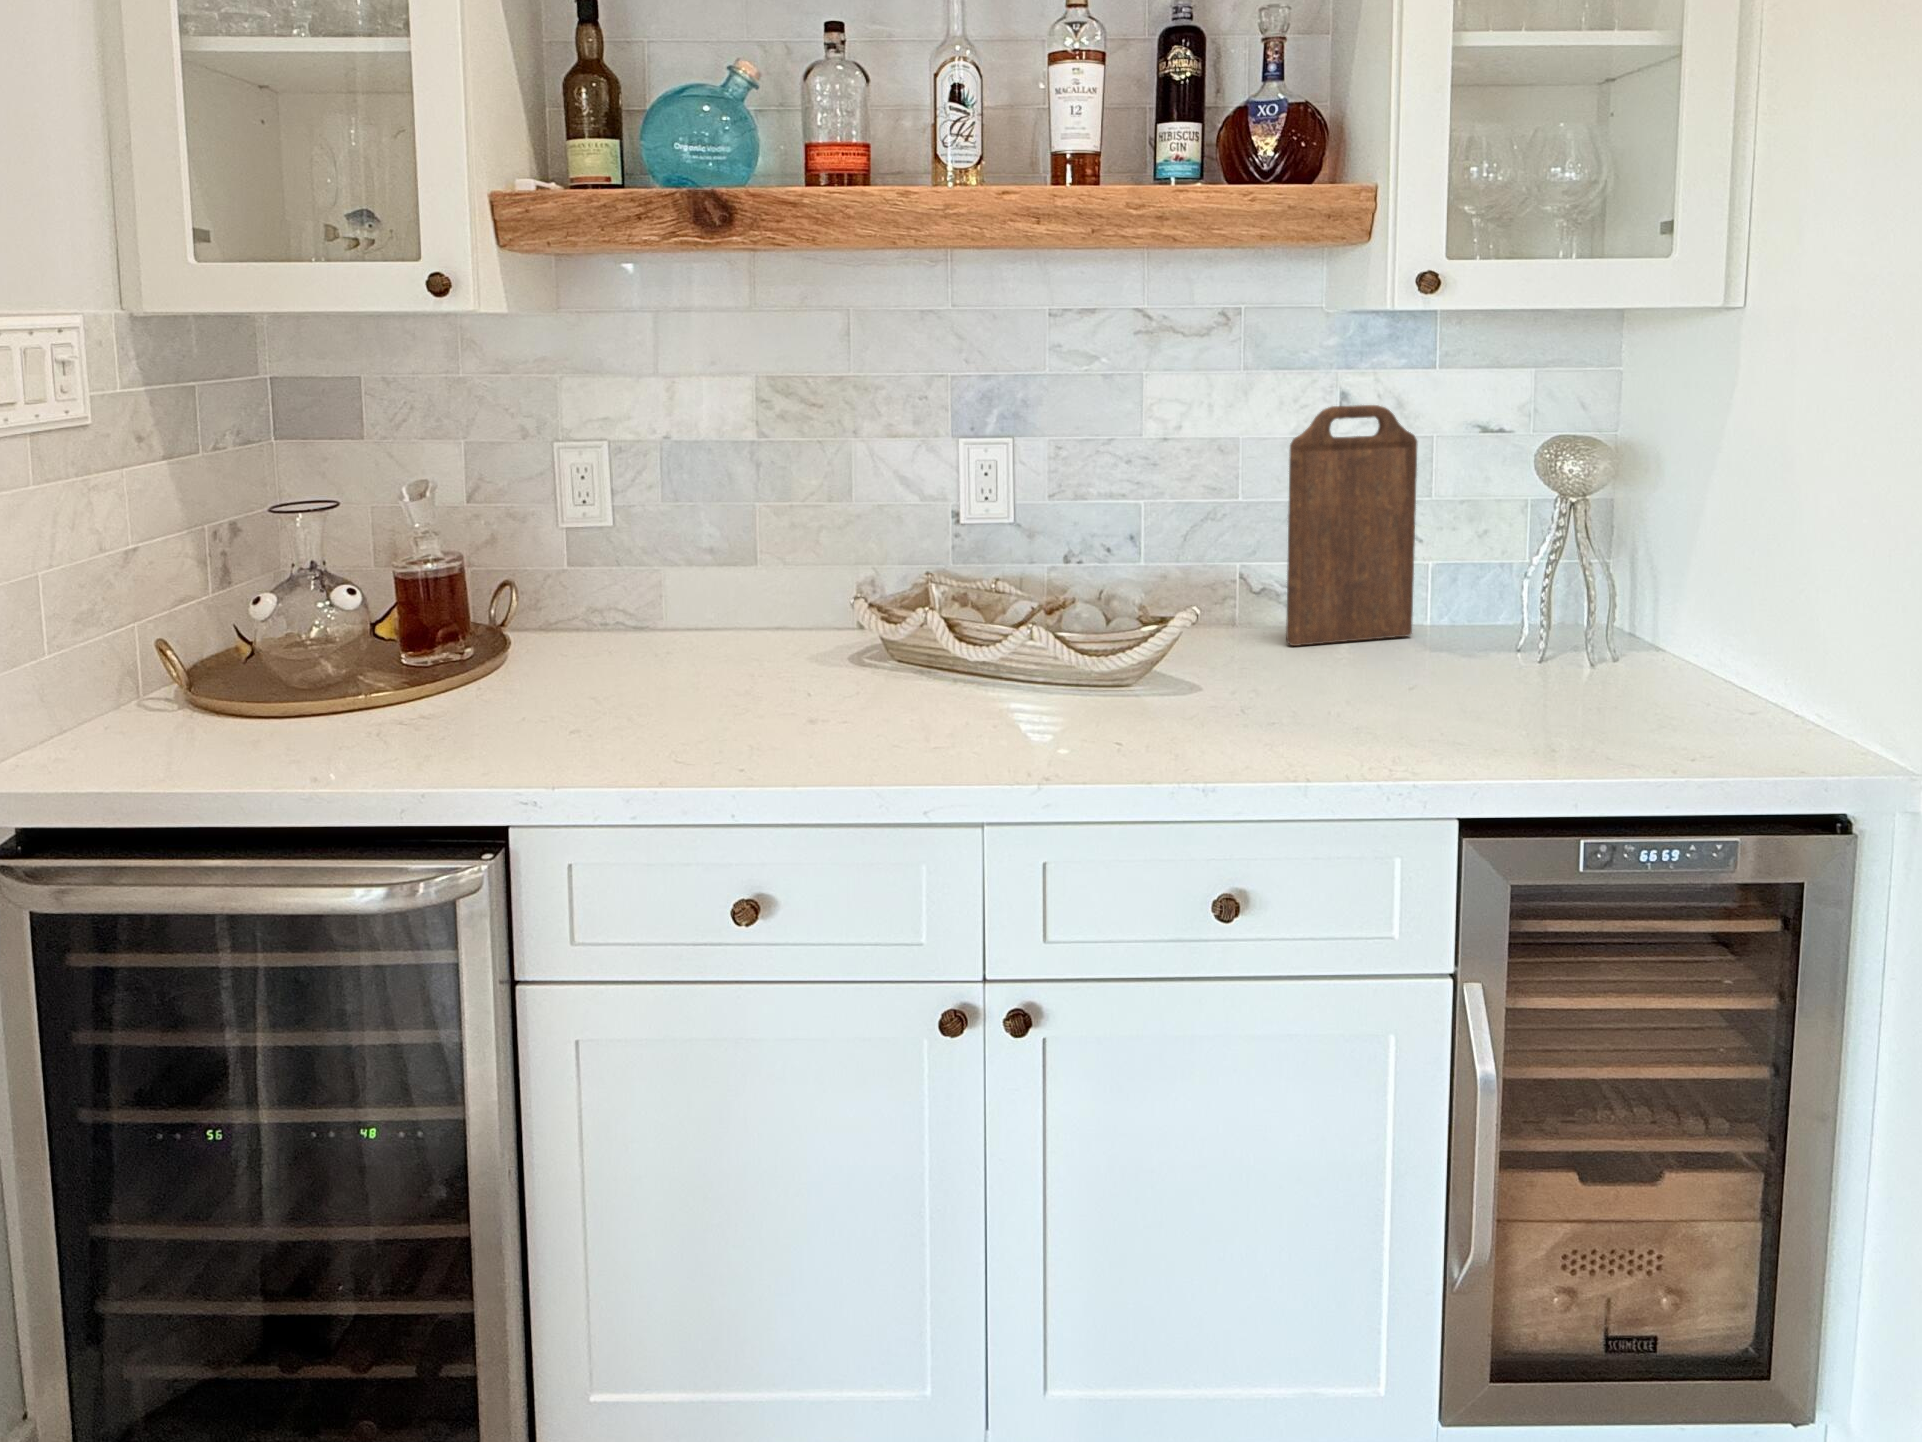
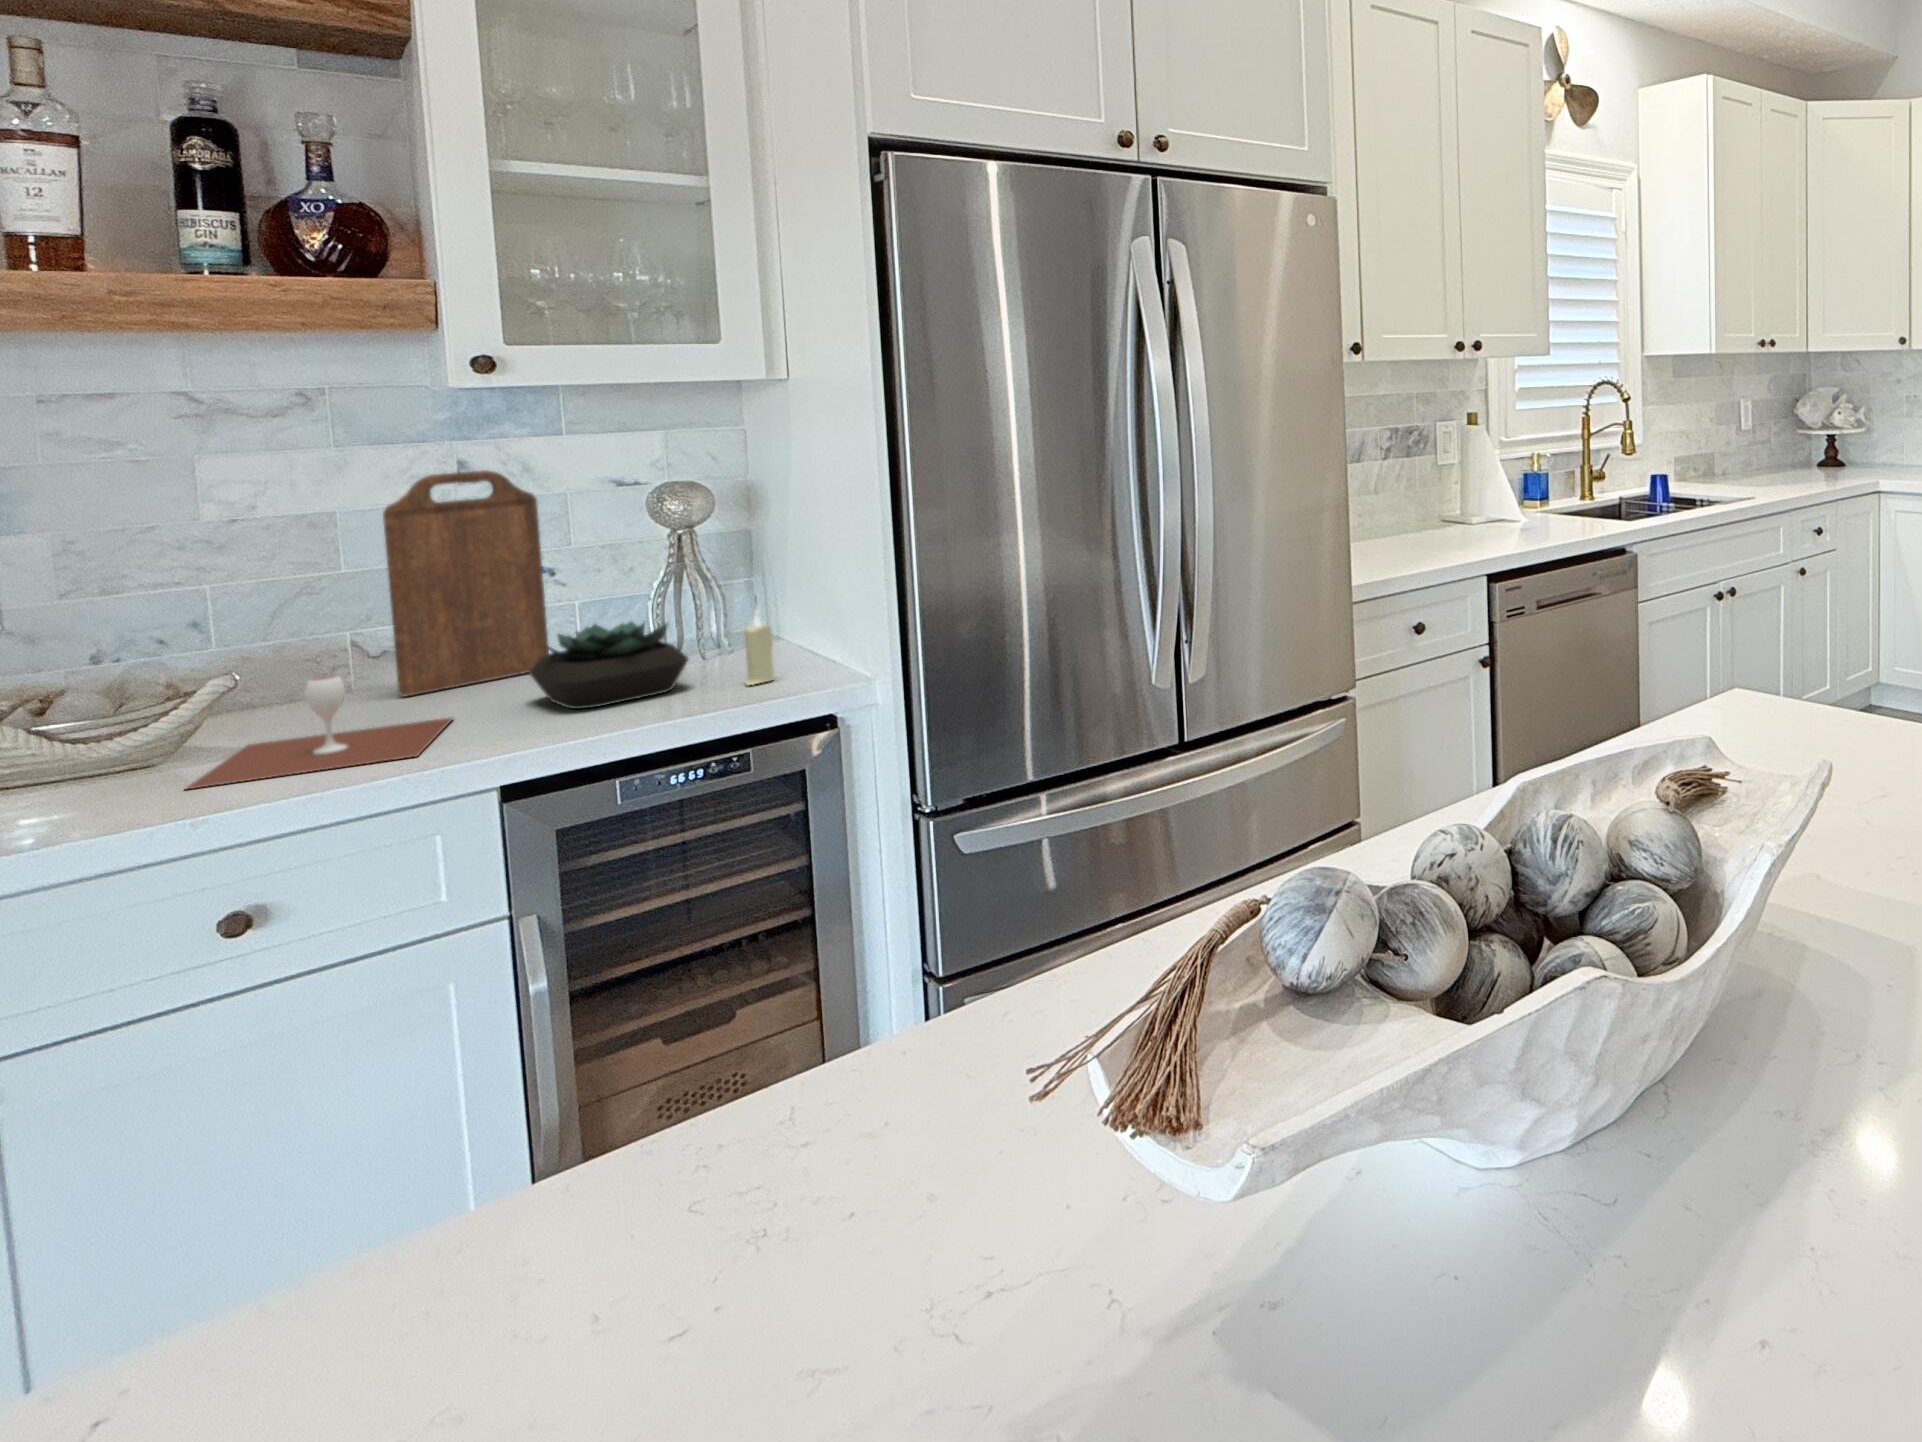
succulent plant: none [1434,607,1620,720] -> present [529,622,688,709]
candle: none [1691,629,1734,732] -> present [744,614,774,685]
wine glass: none [1175,633,1374,755] -> present [187,675,452,789]

